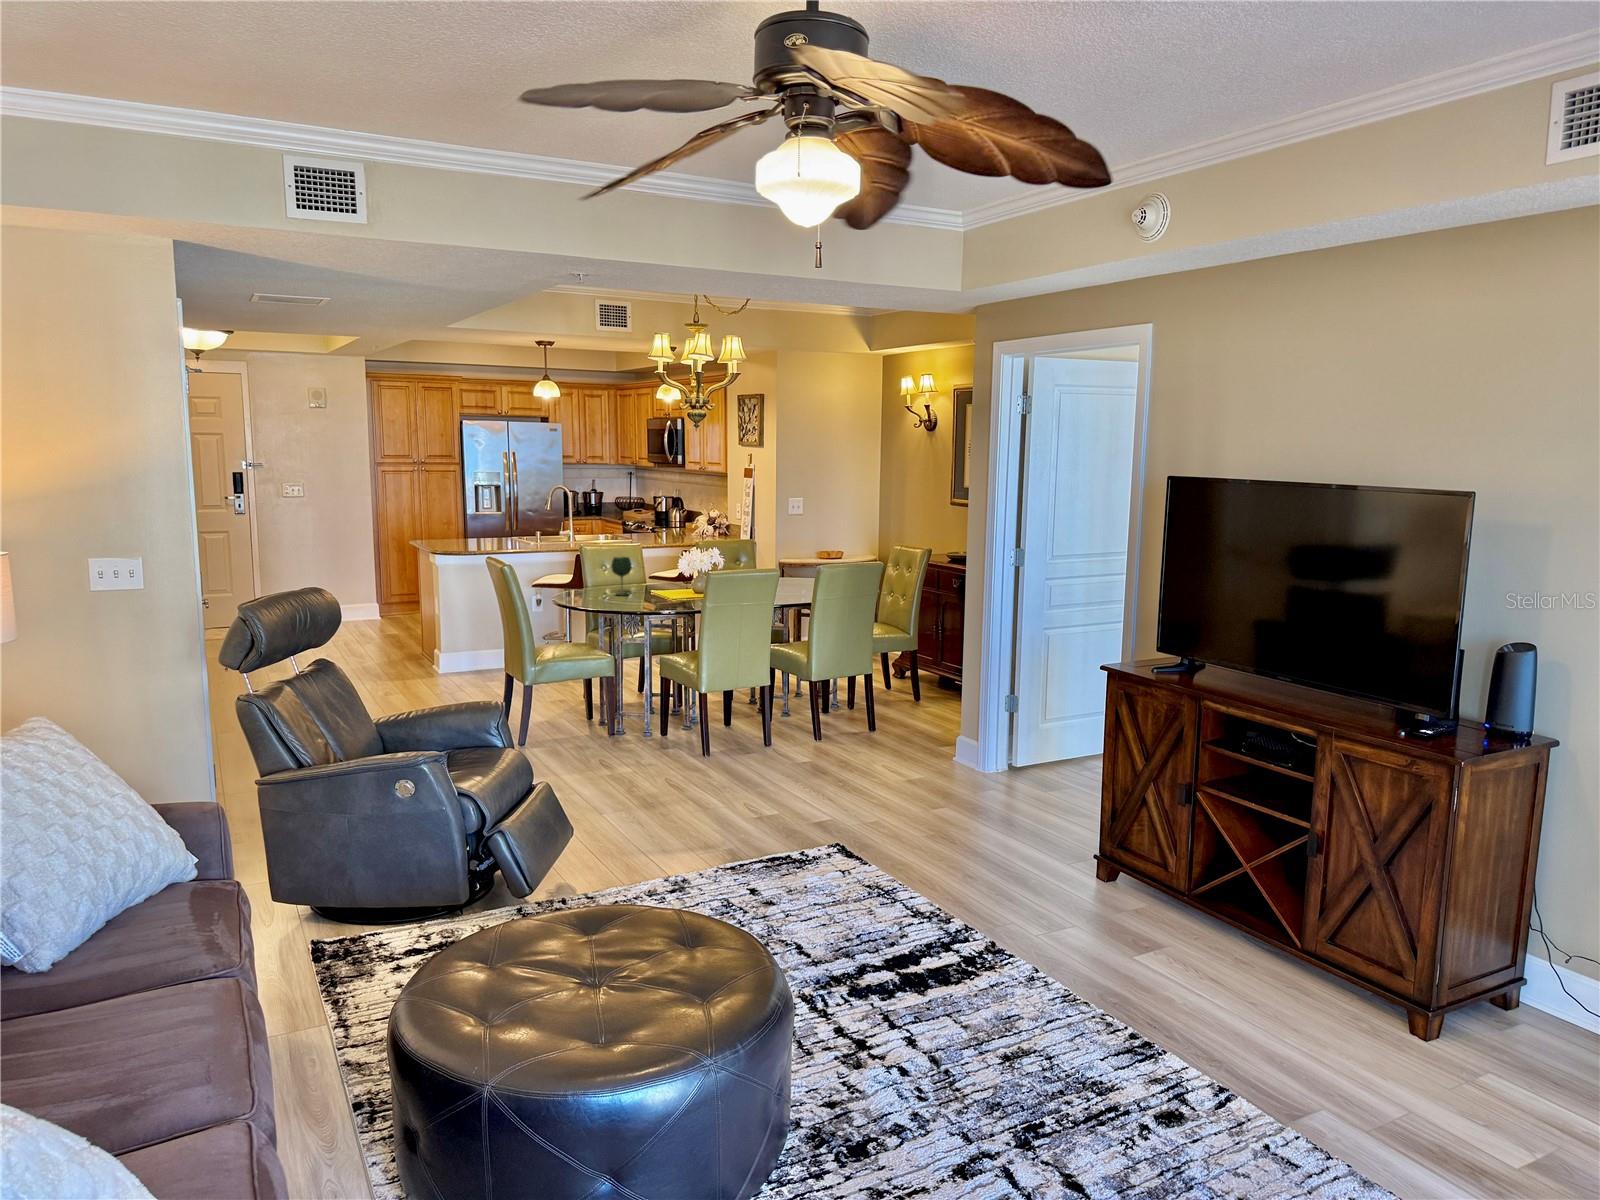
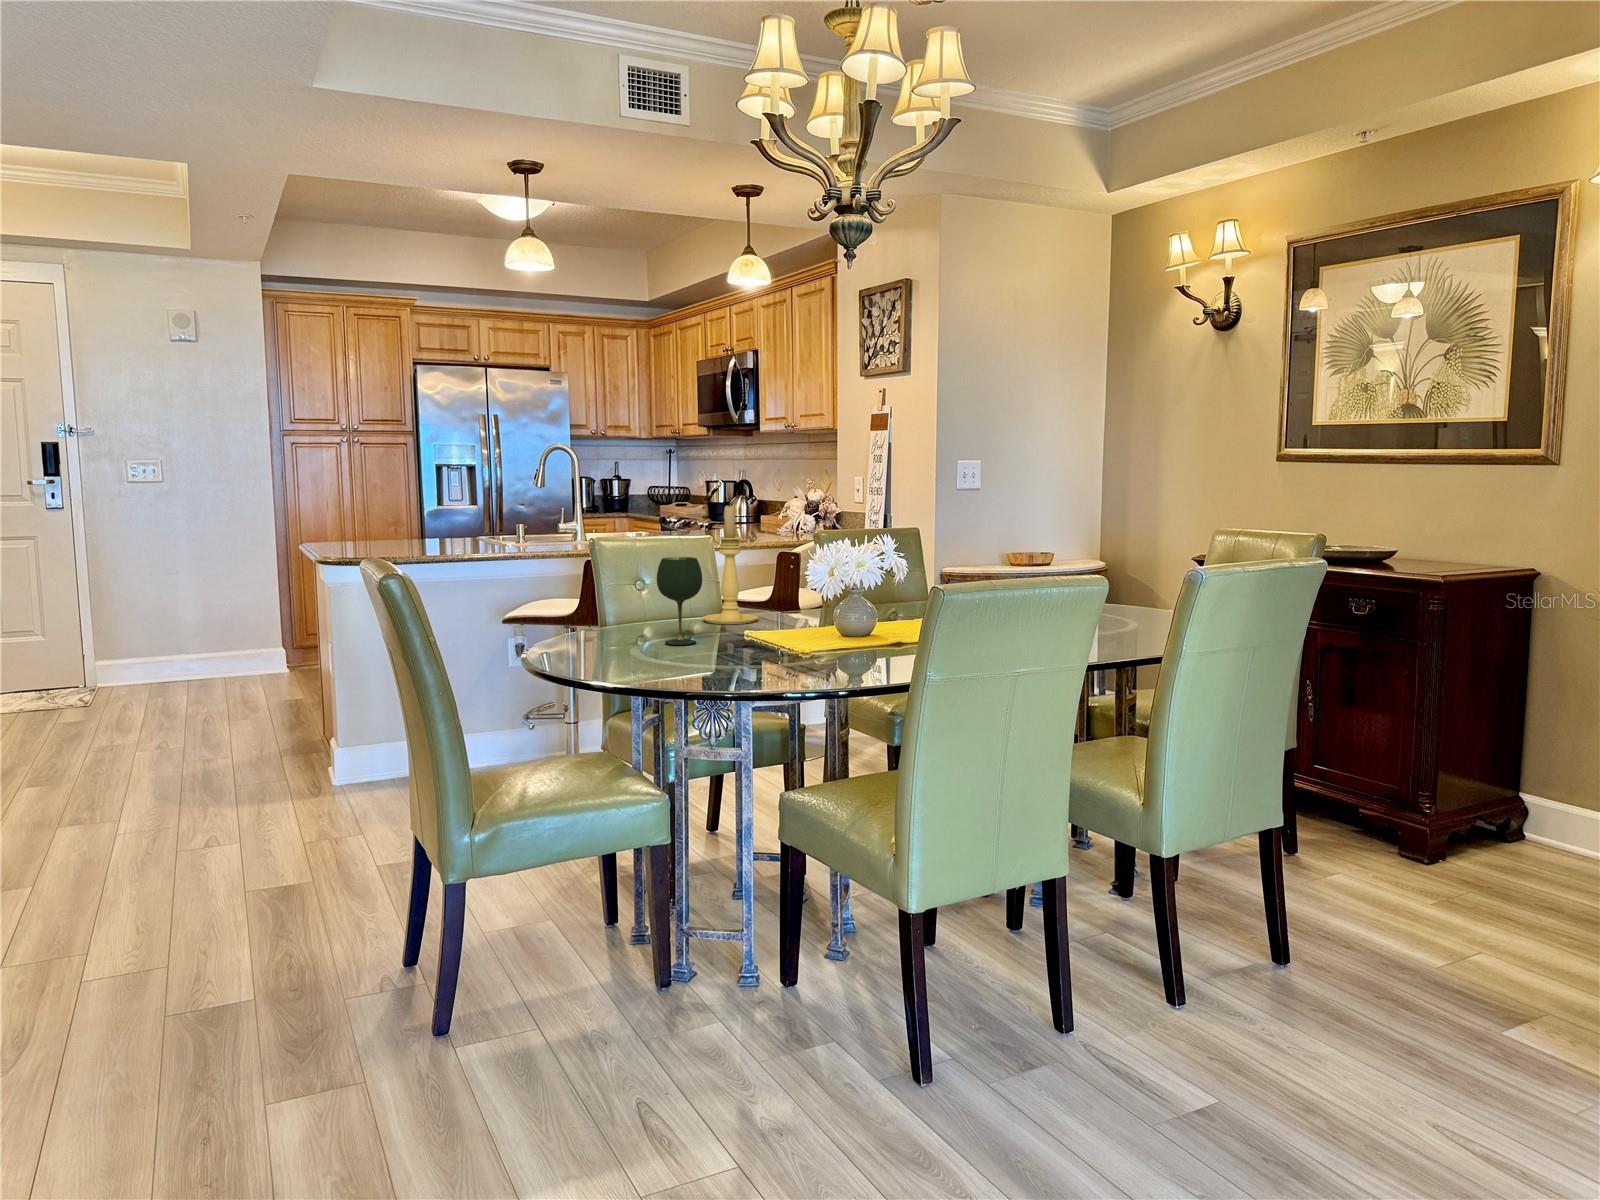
candle holder: none [635,530,662,588] -> present [702,505,758,624]

